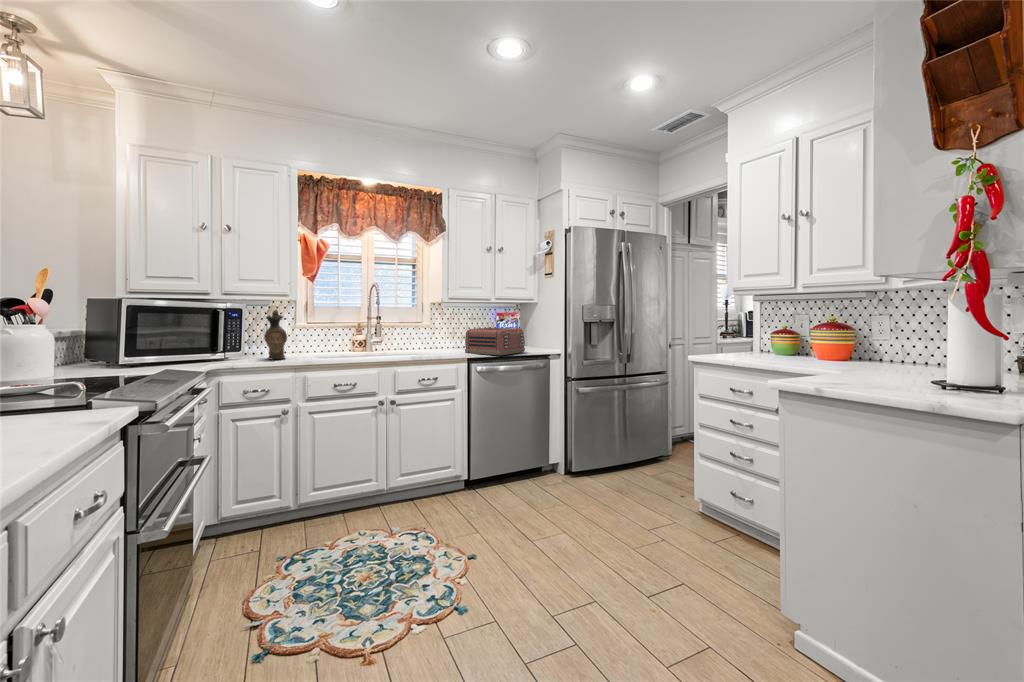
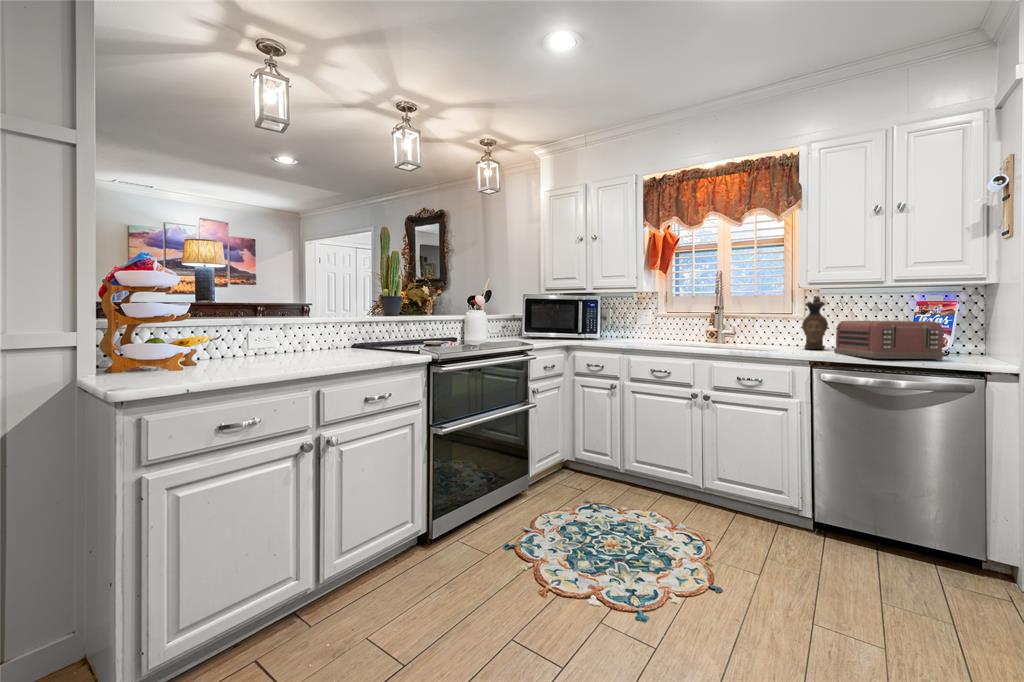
ceramic pitcher: present [264,310,287,359] -> present [802,296,828,349]

